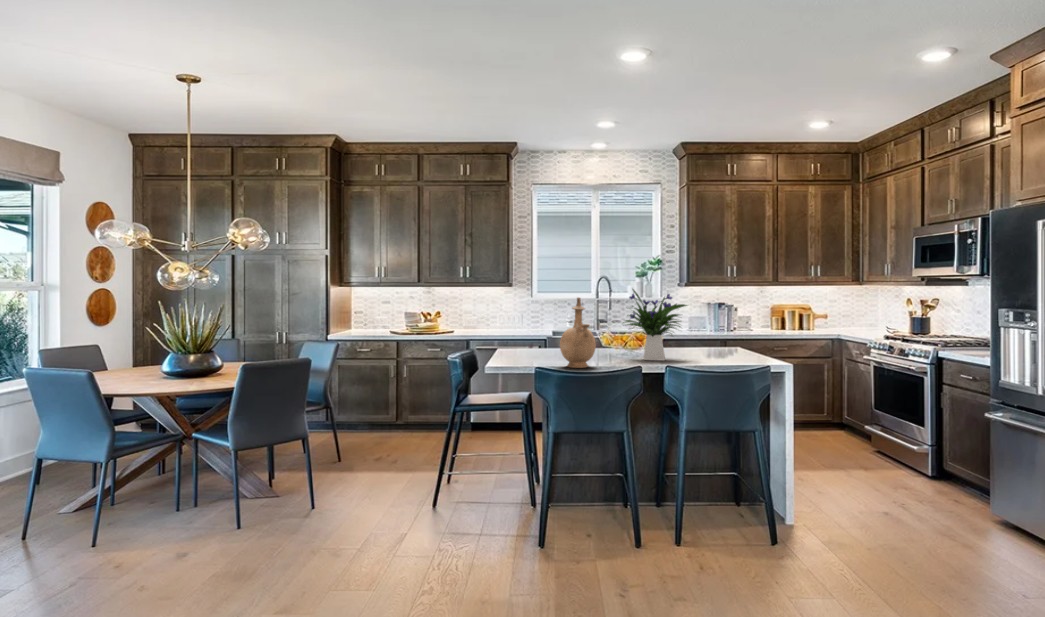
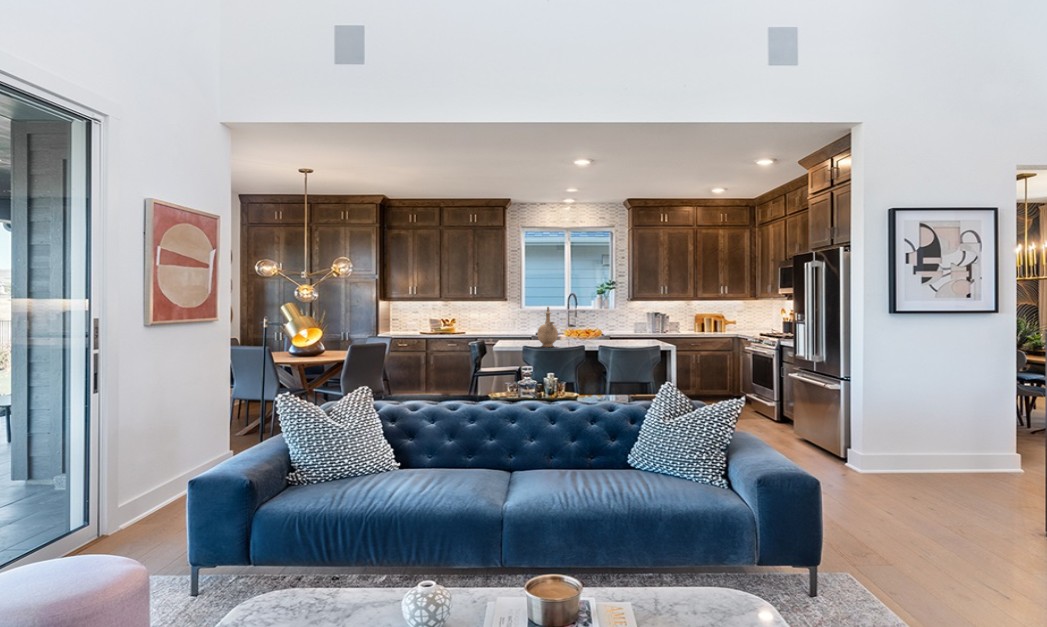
flower arrangement: present [626,289,687,361] -> none [575,302,615,345]

